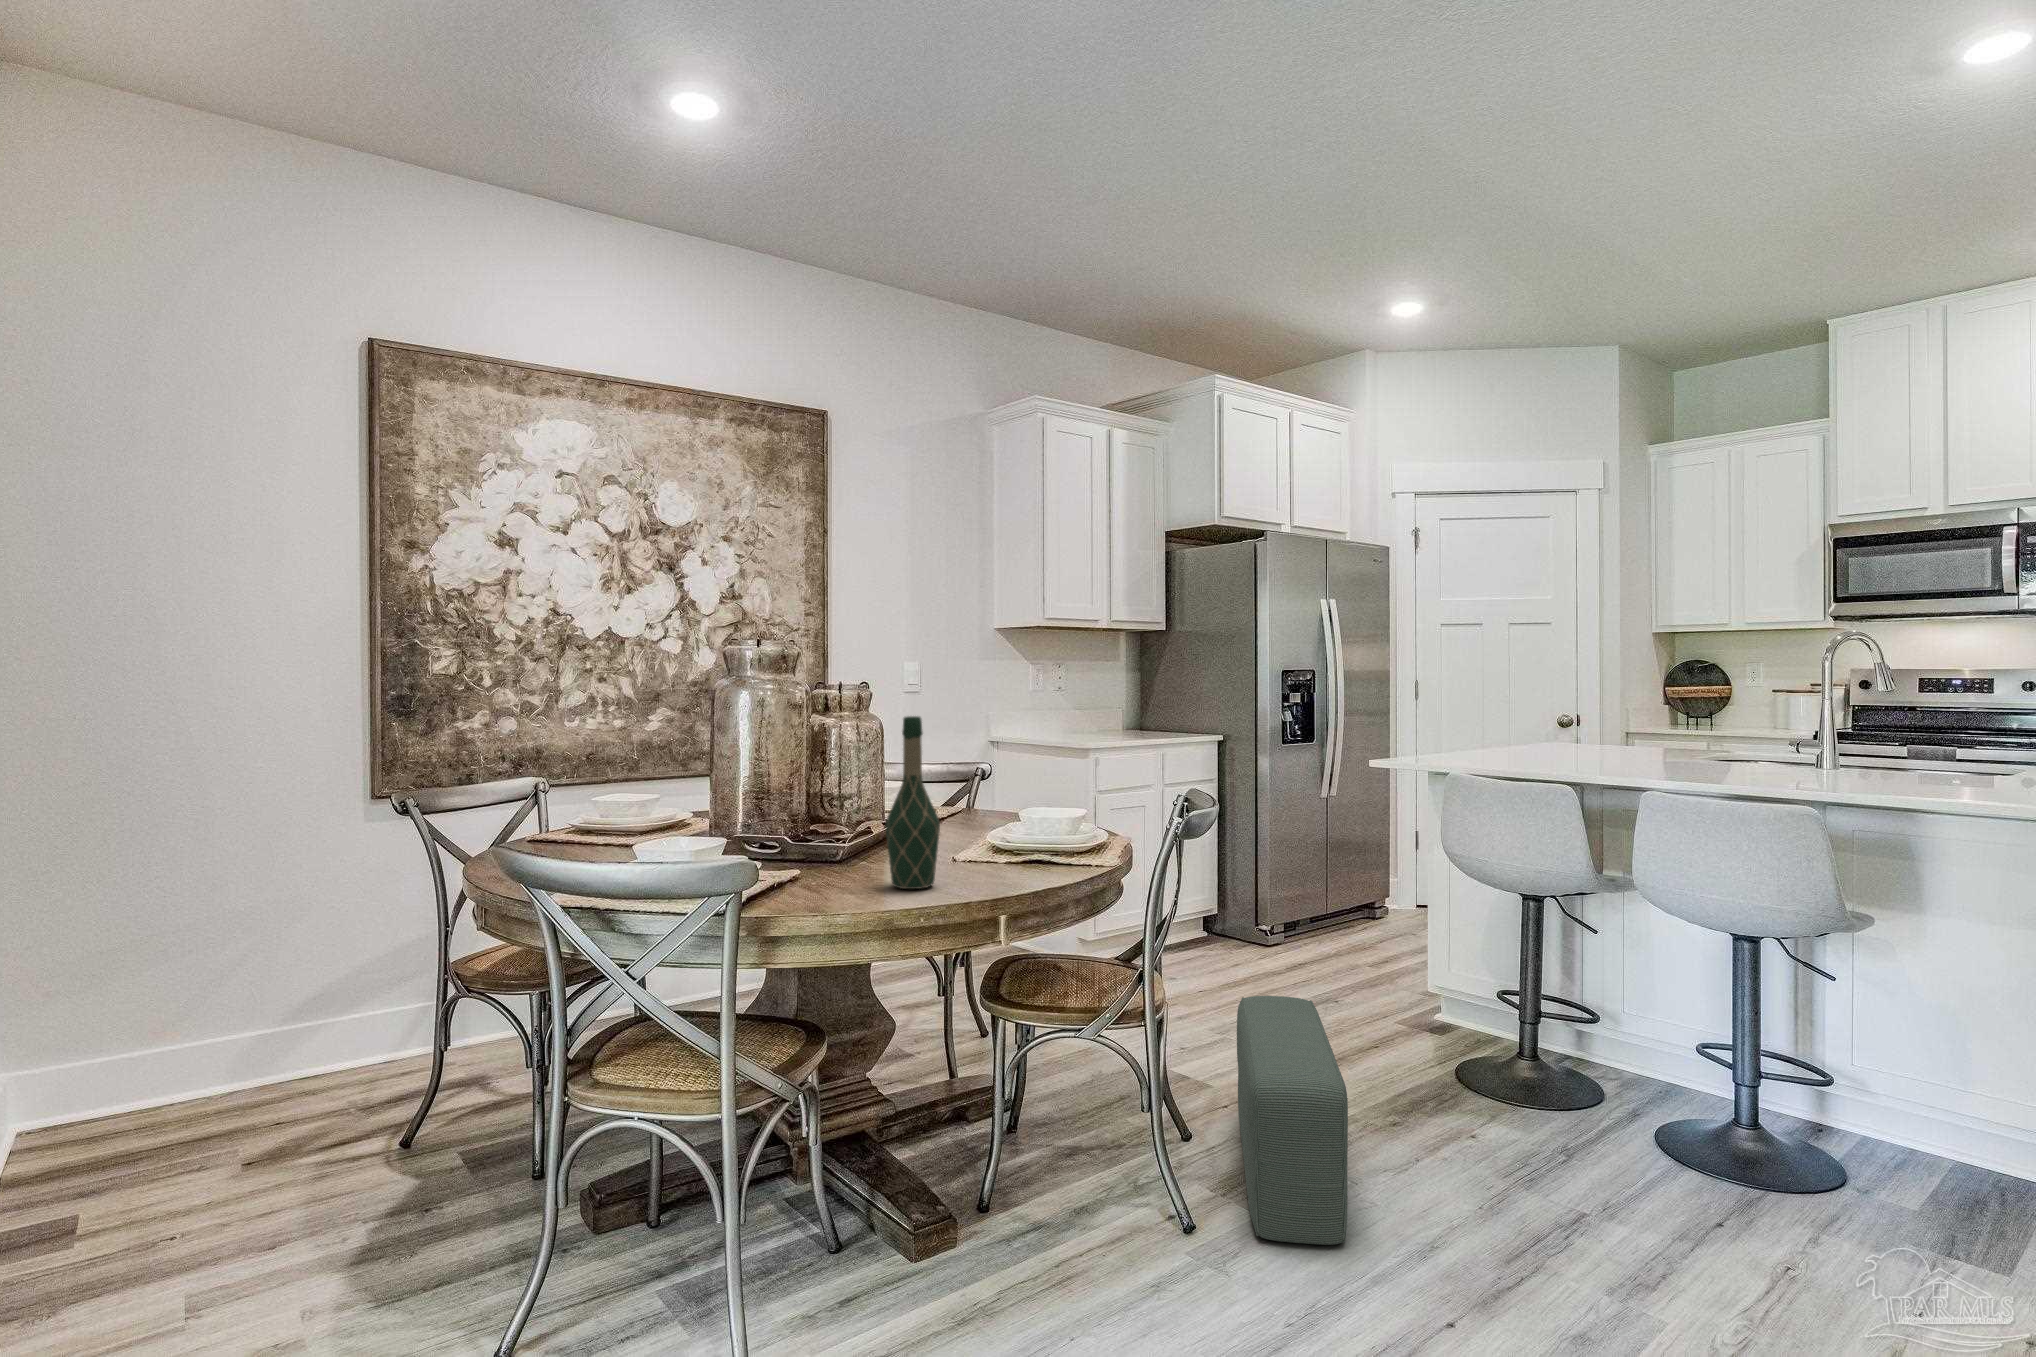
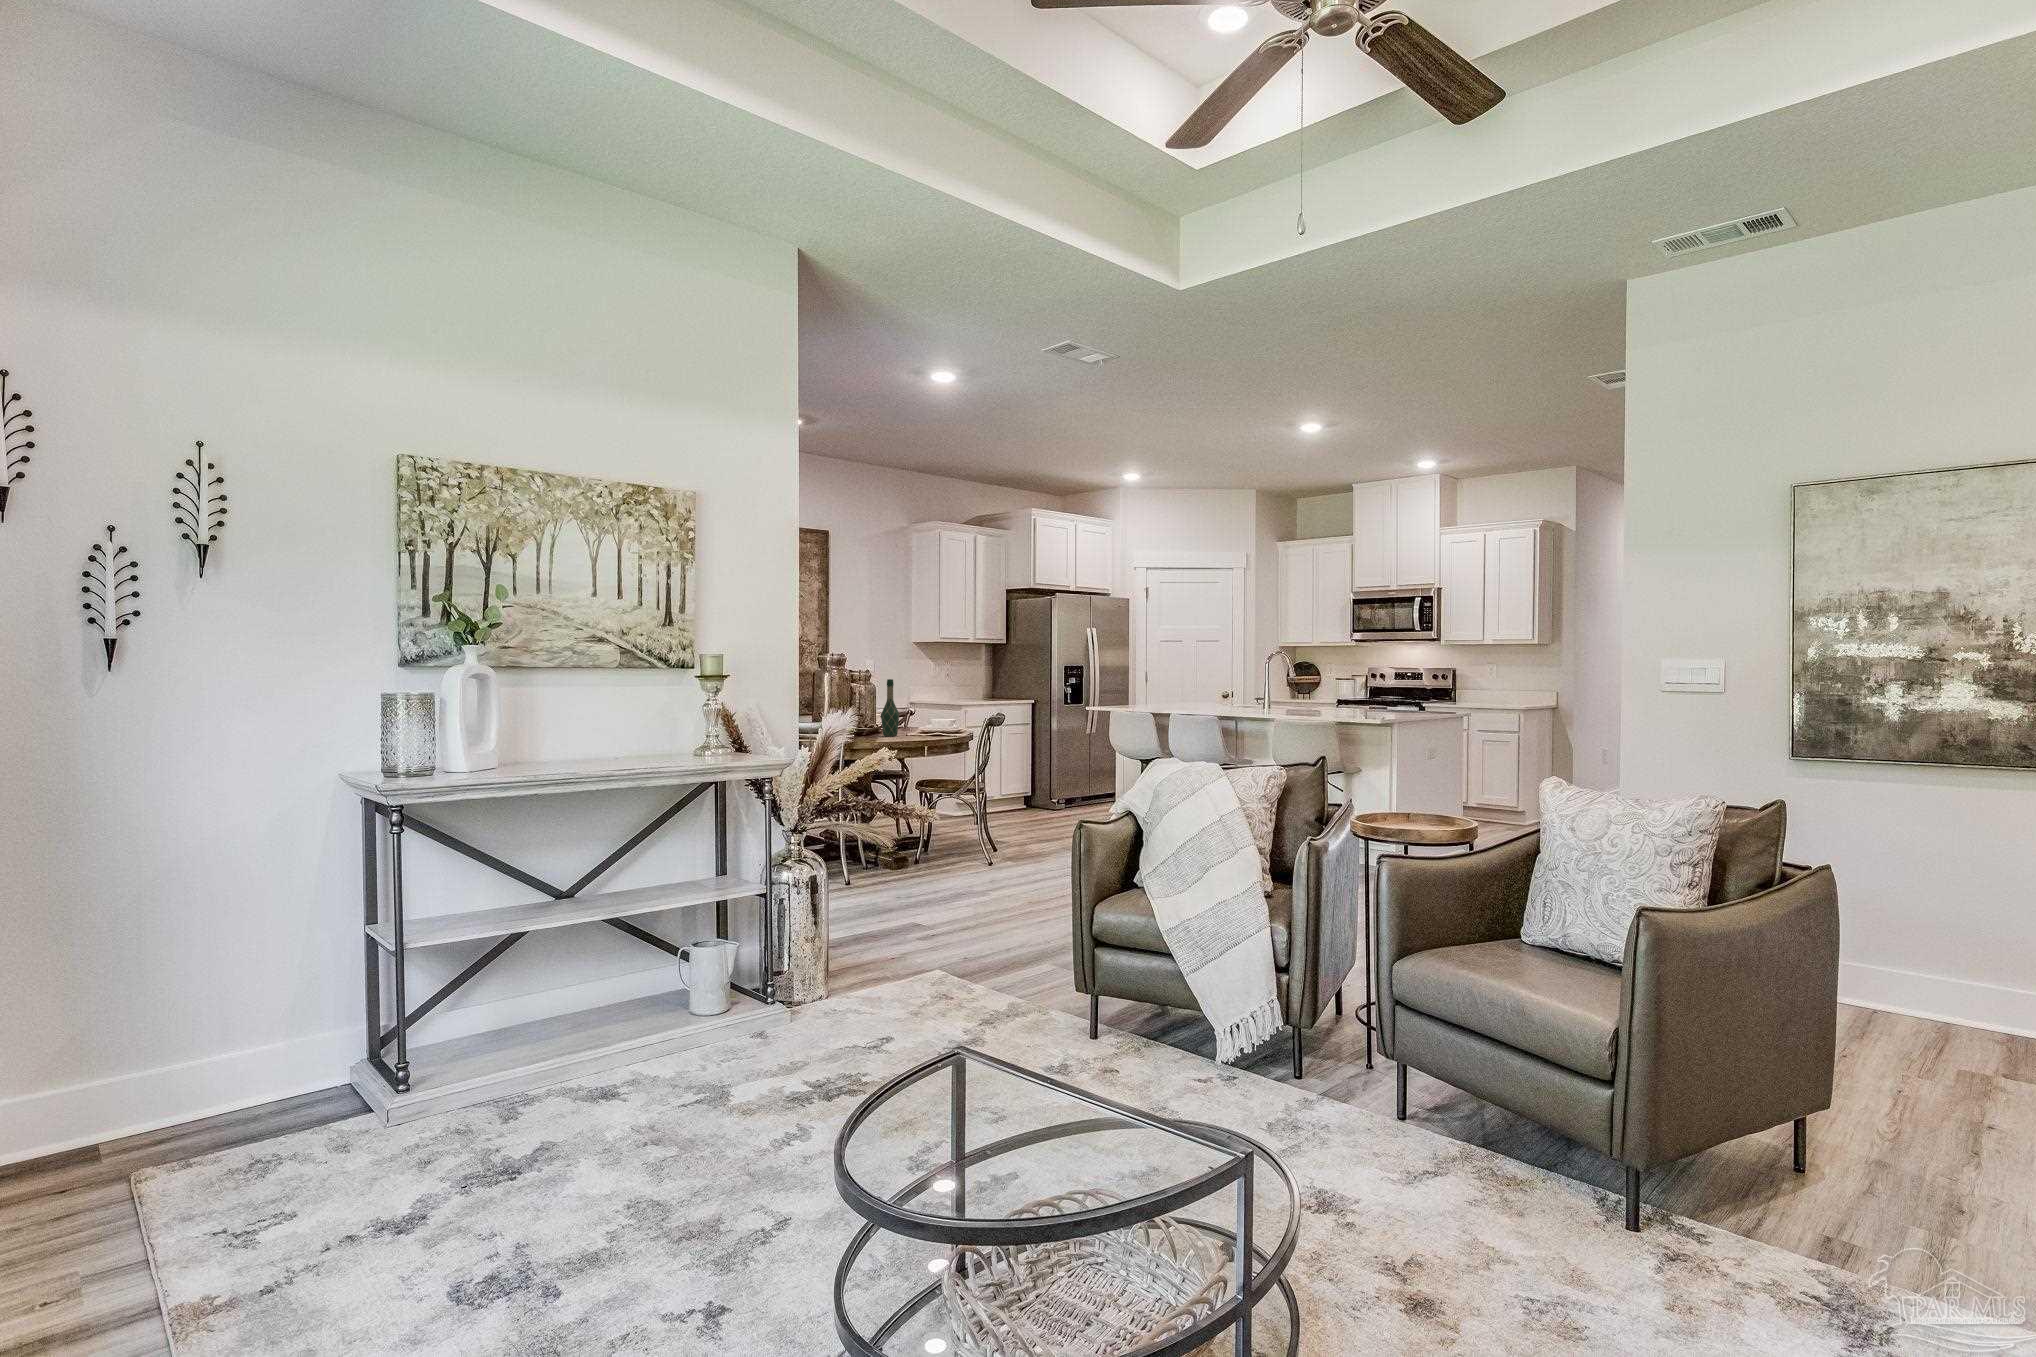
pouf: present [1237,996,1348,1245] -> none [1009,799,1047,868]

